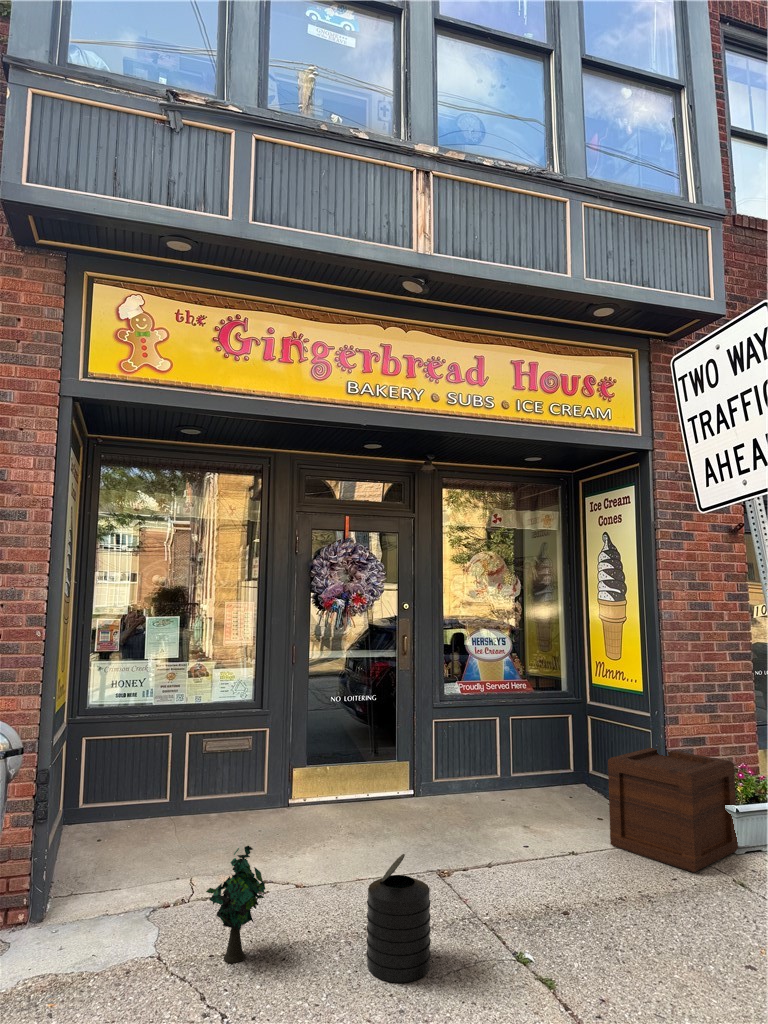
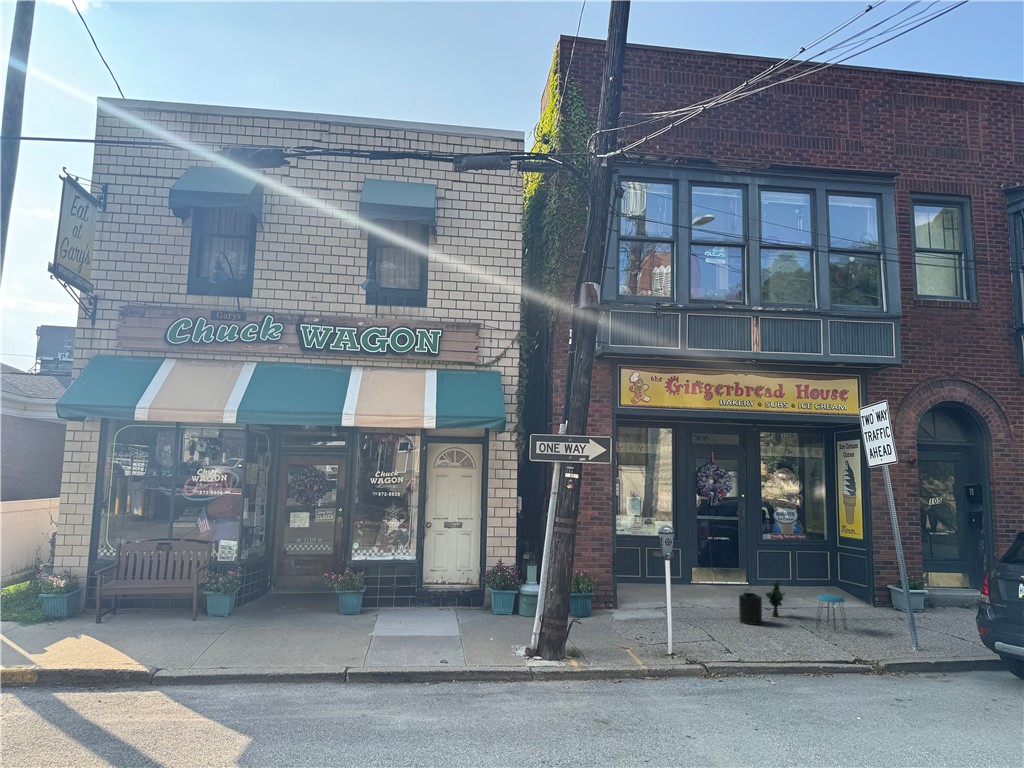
wooden crate: present [608,748,738,872] -> none [842,566,905,615]
decorative plant: present [206,846,266,963] -> present [766,580,785,617]
stool: none [575,864,655,991] -> present [817,595,847,631]

